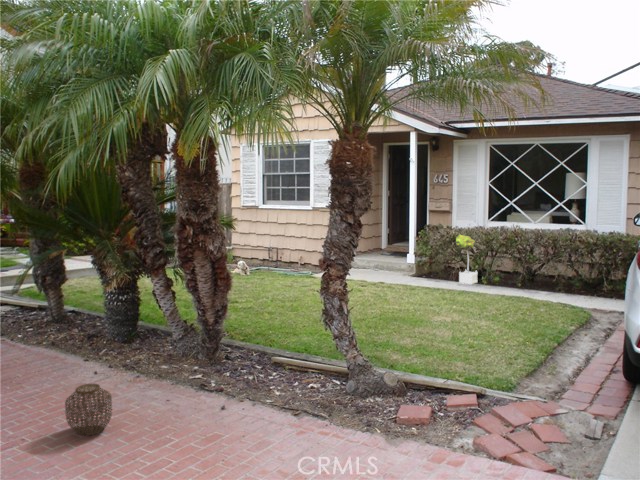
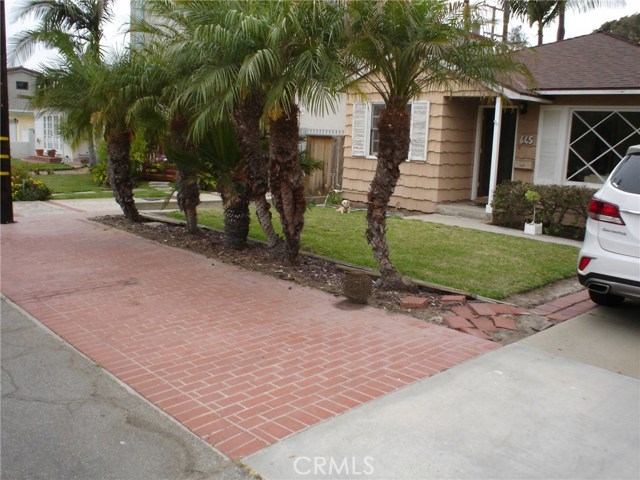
woven basket: present [65,384,112,435] -> present [343,270,373,304]

